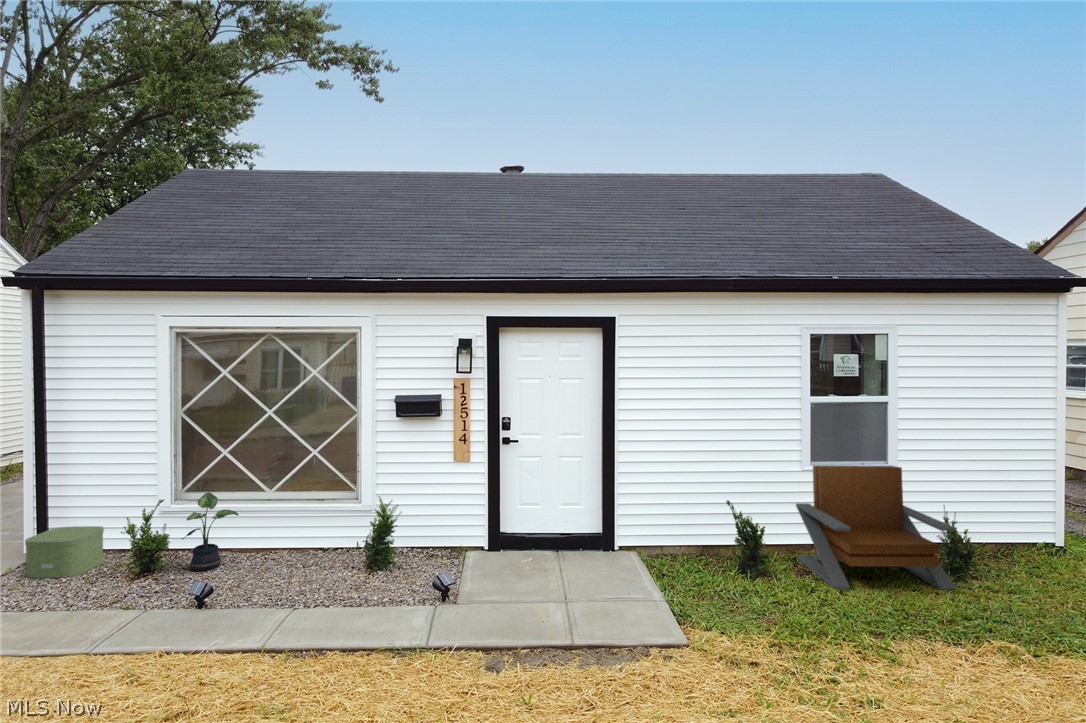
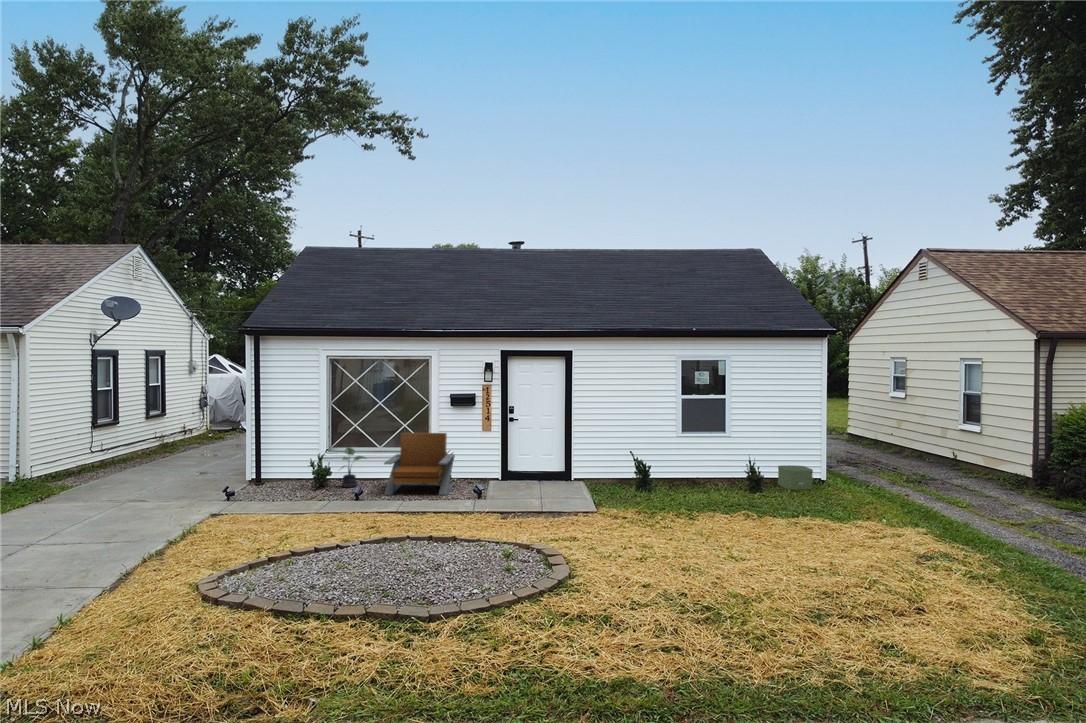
lounge chair: present [796,465,956,590] -> present [384,433,455,496]
storage box: present [25,526,104,578] -> present [778,465,813,490]

